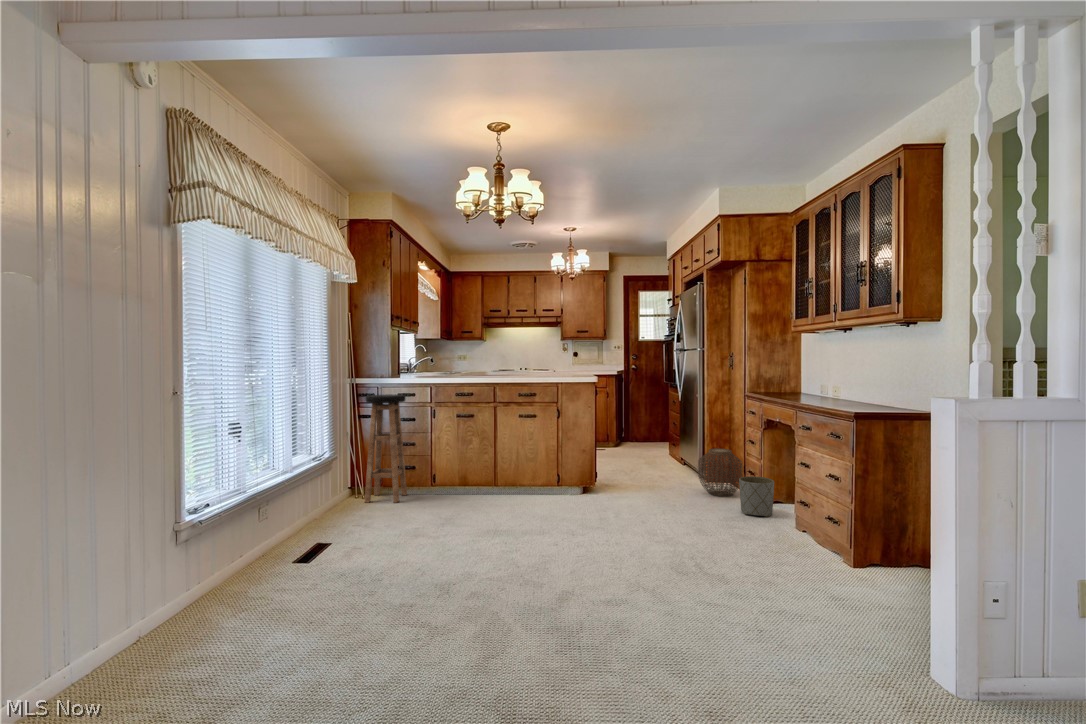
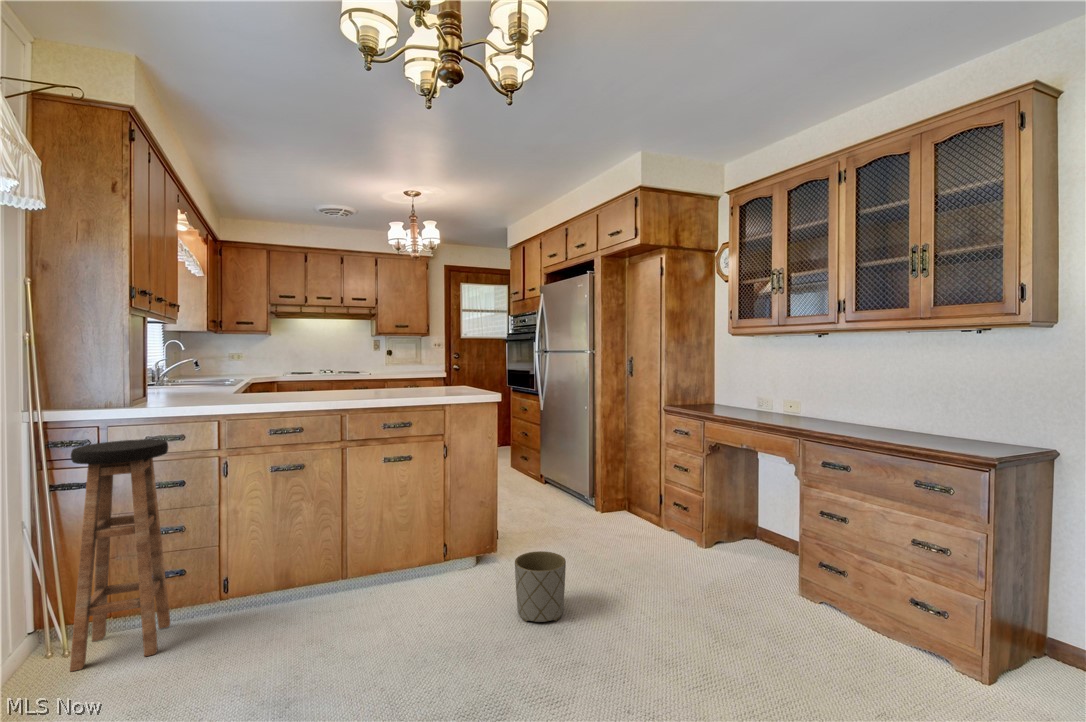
woven basket: present [698,448,743,497] -> none [615,477,668,539]
planter: present [739,476,774,517] -> present [515,551,566,622]

